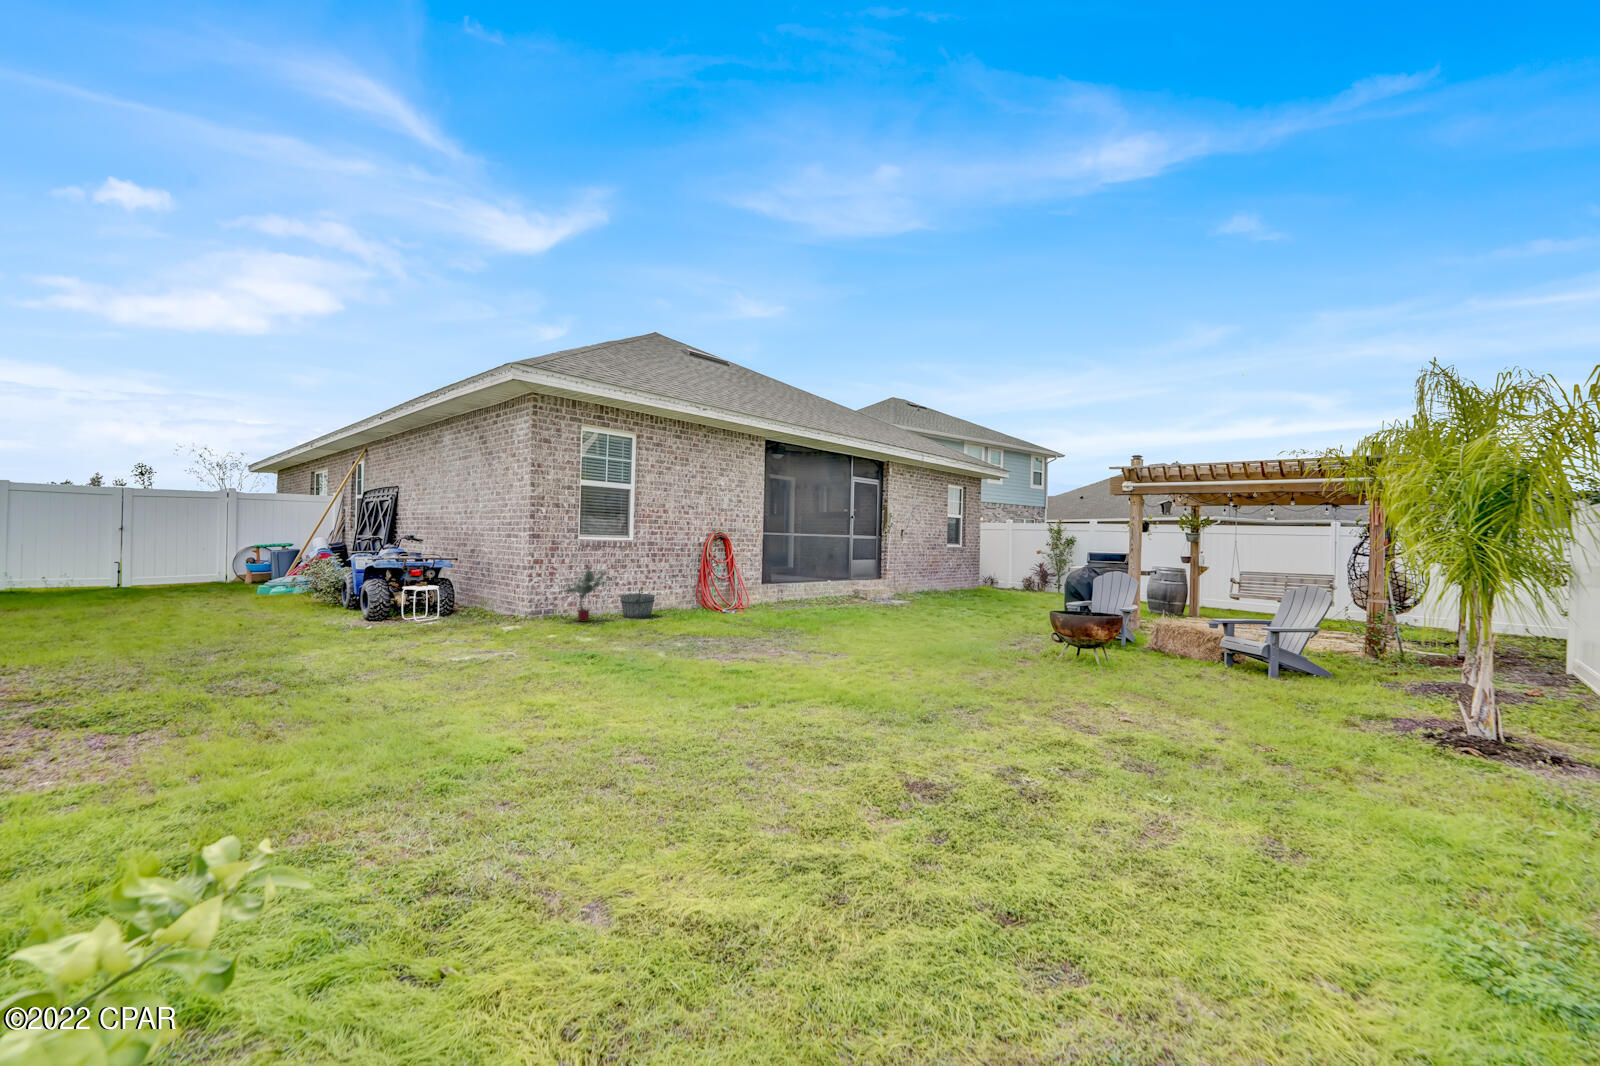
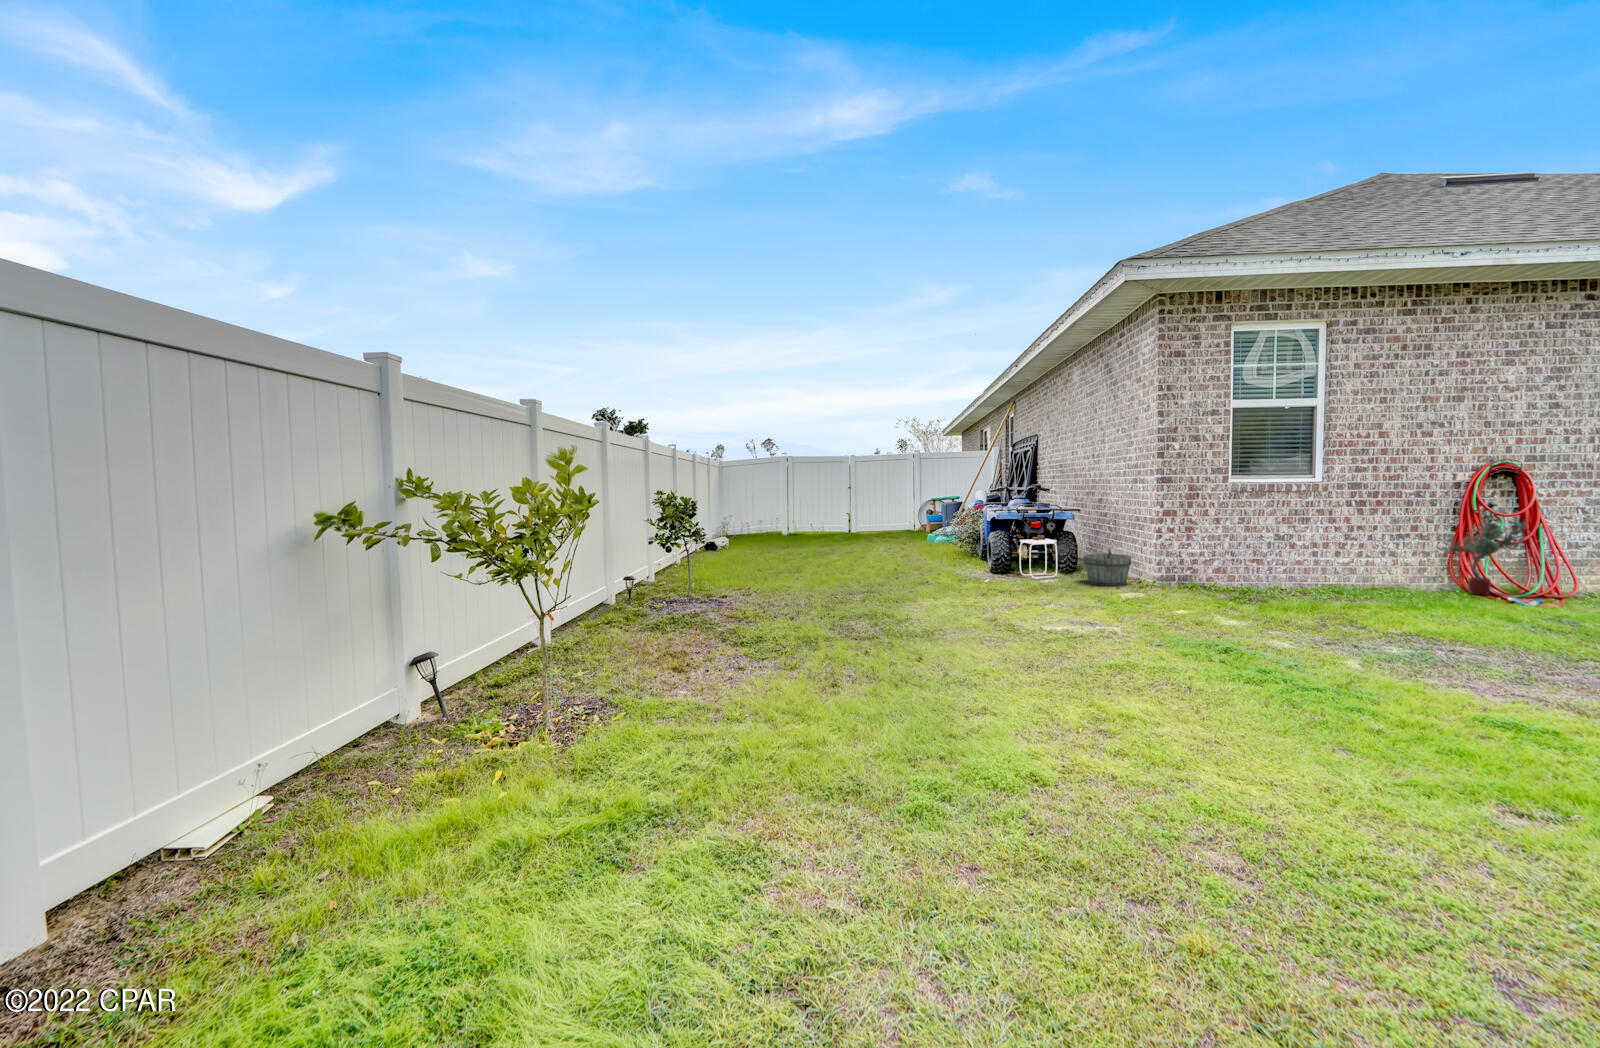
potted tree: present [563,563,607,622] -> present [1438,511,1526,595]
wooden bucket: present [620,588,655,618] -> present [1084,546,1131,586]

